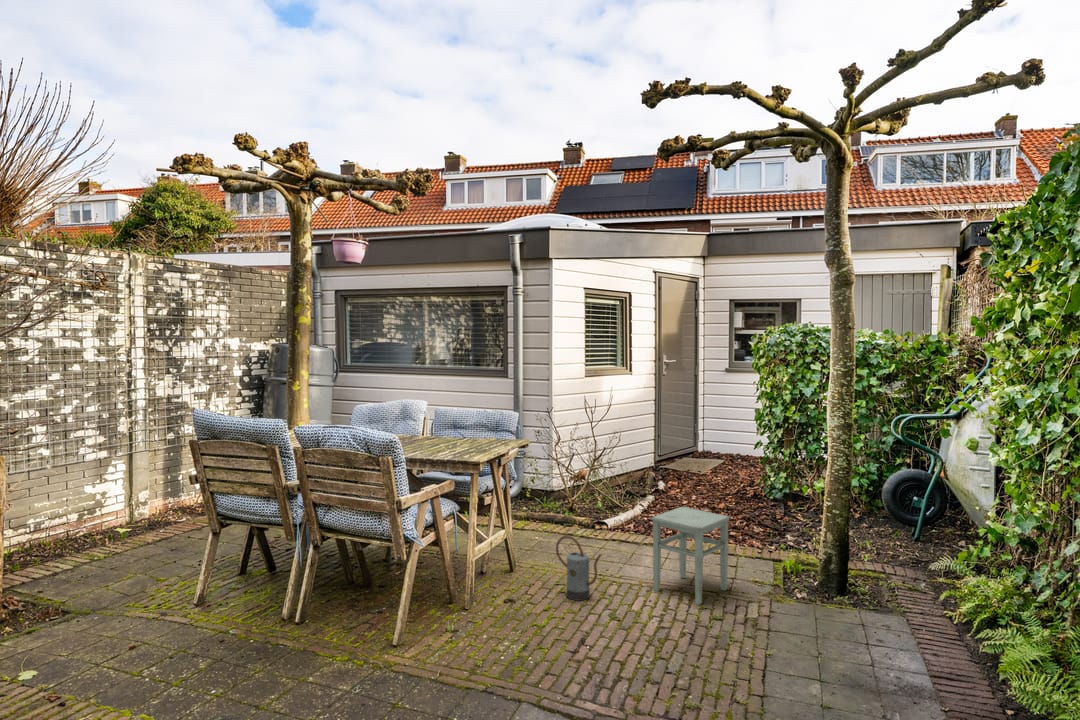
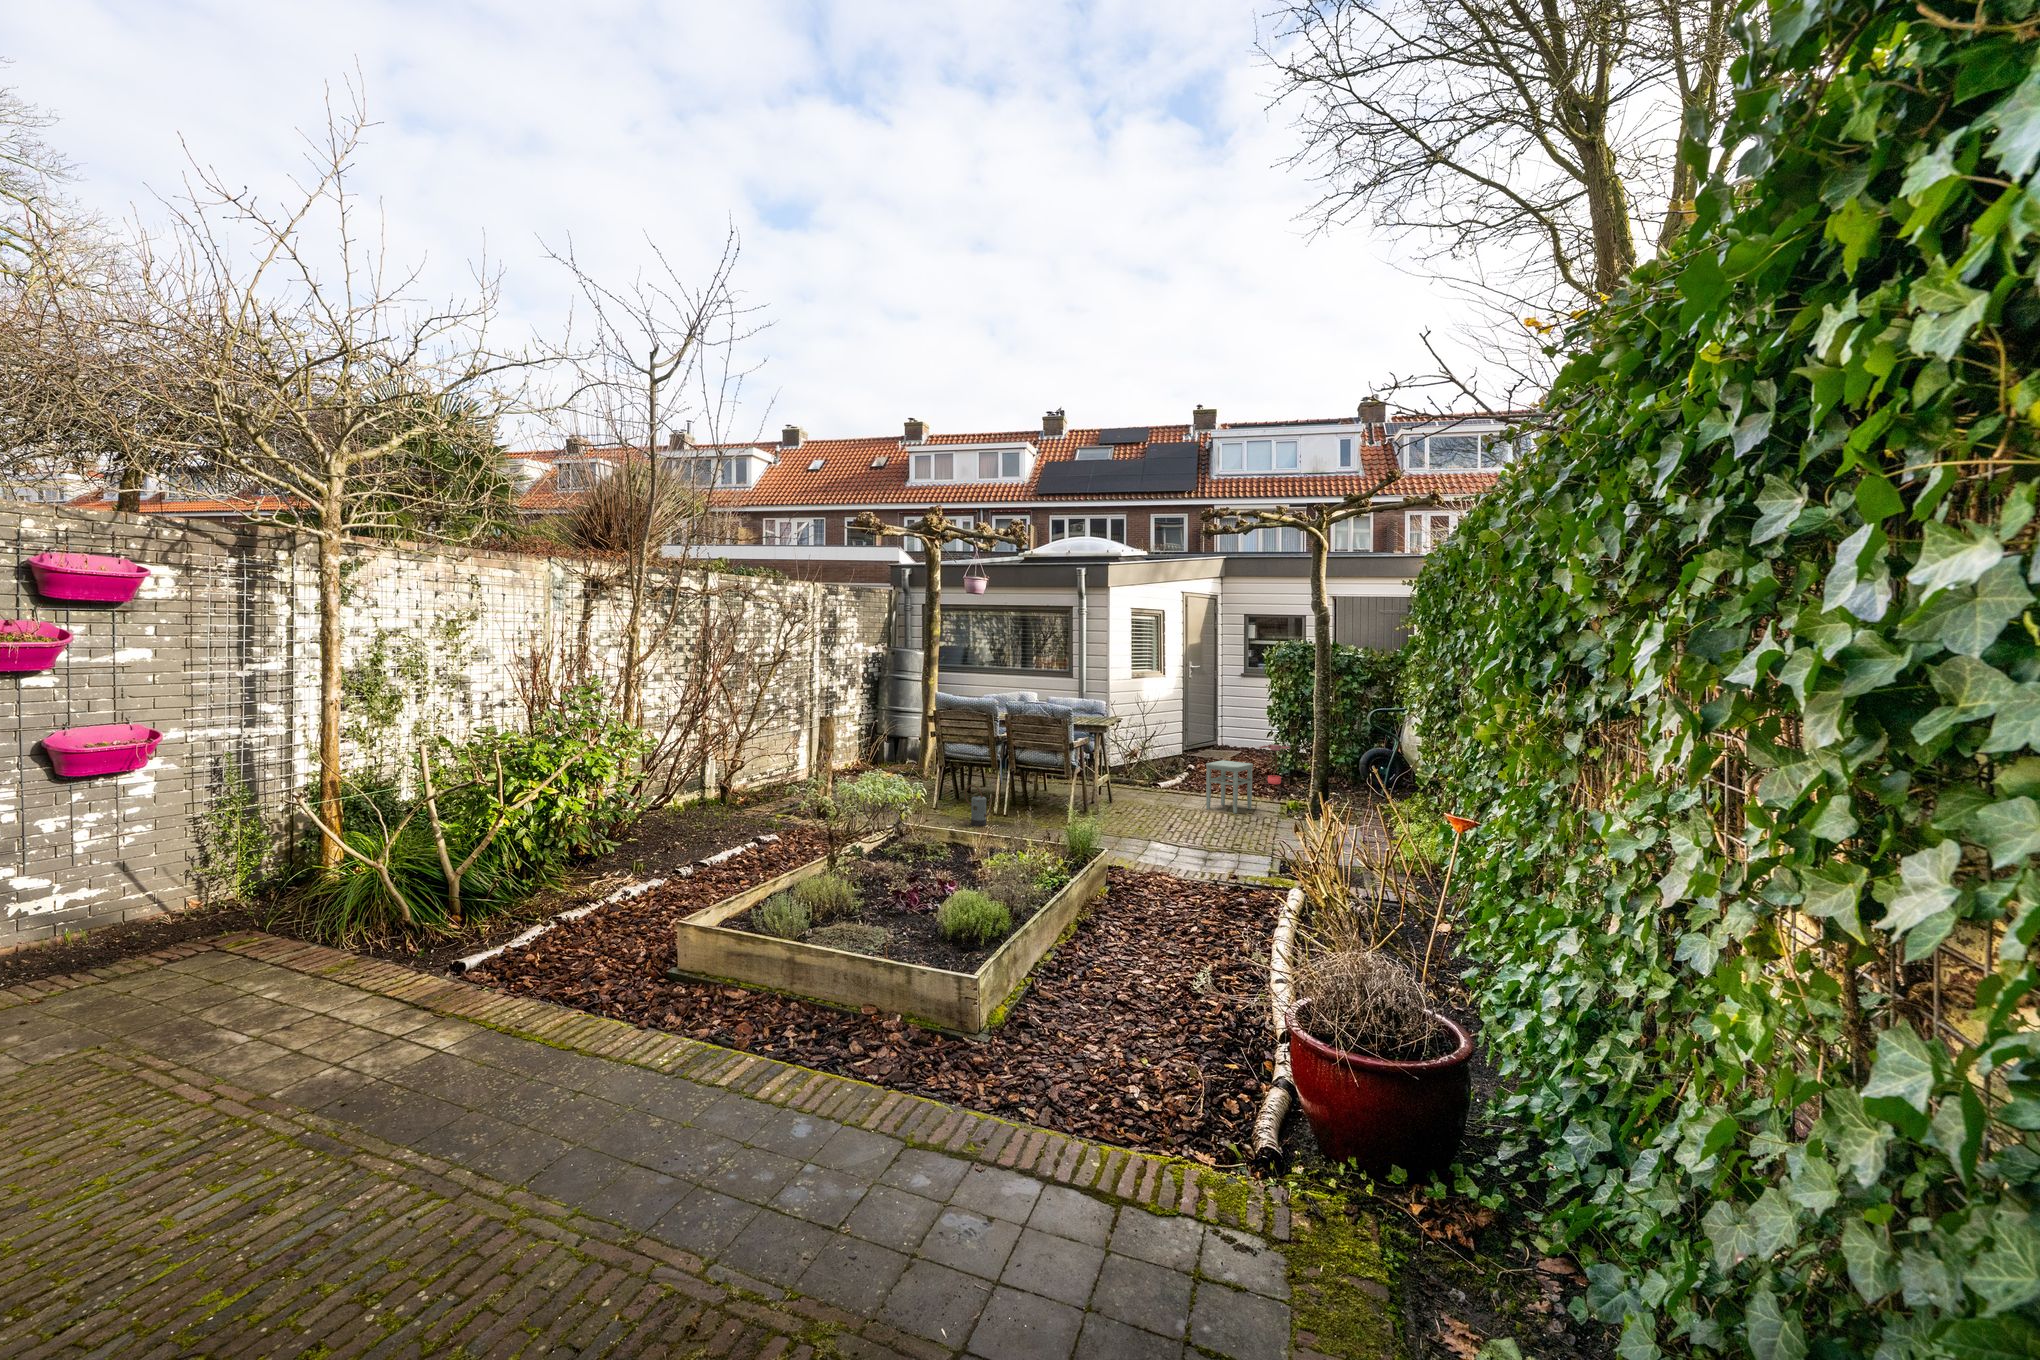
potted plant: none [743,465,787,521] -> present [1259,744,1291,784]
watering can: present [556,536,601,600] -> present [964,785,994,826]

